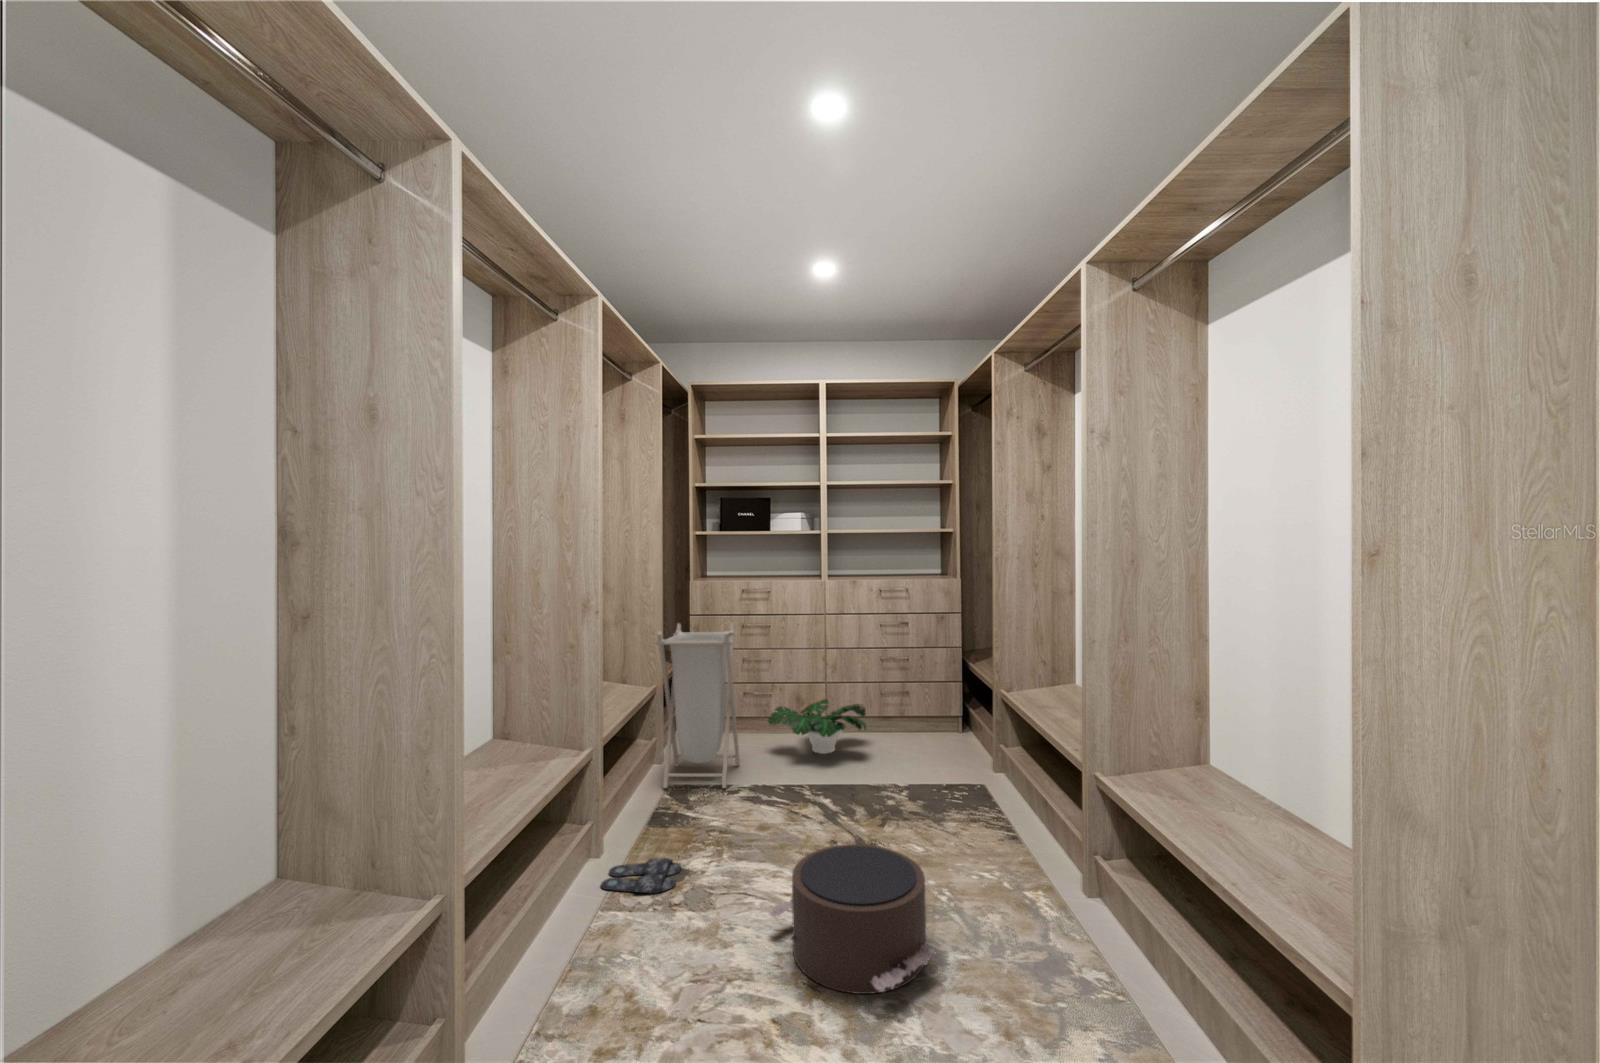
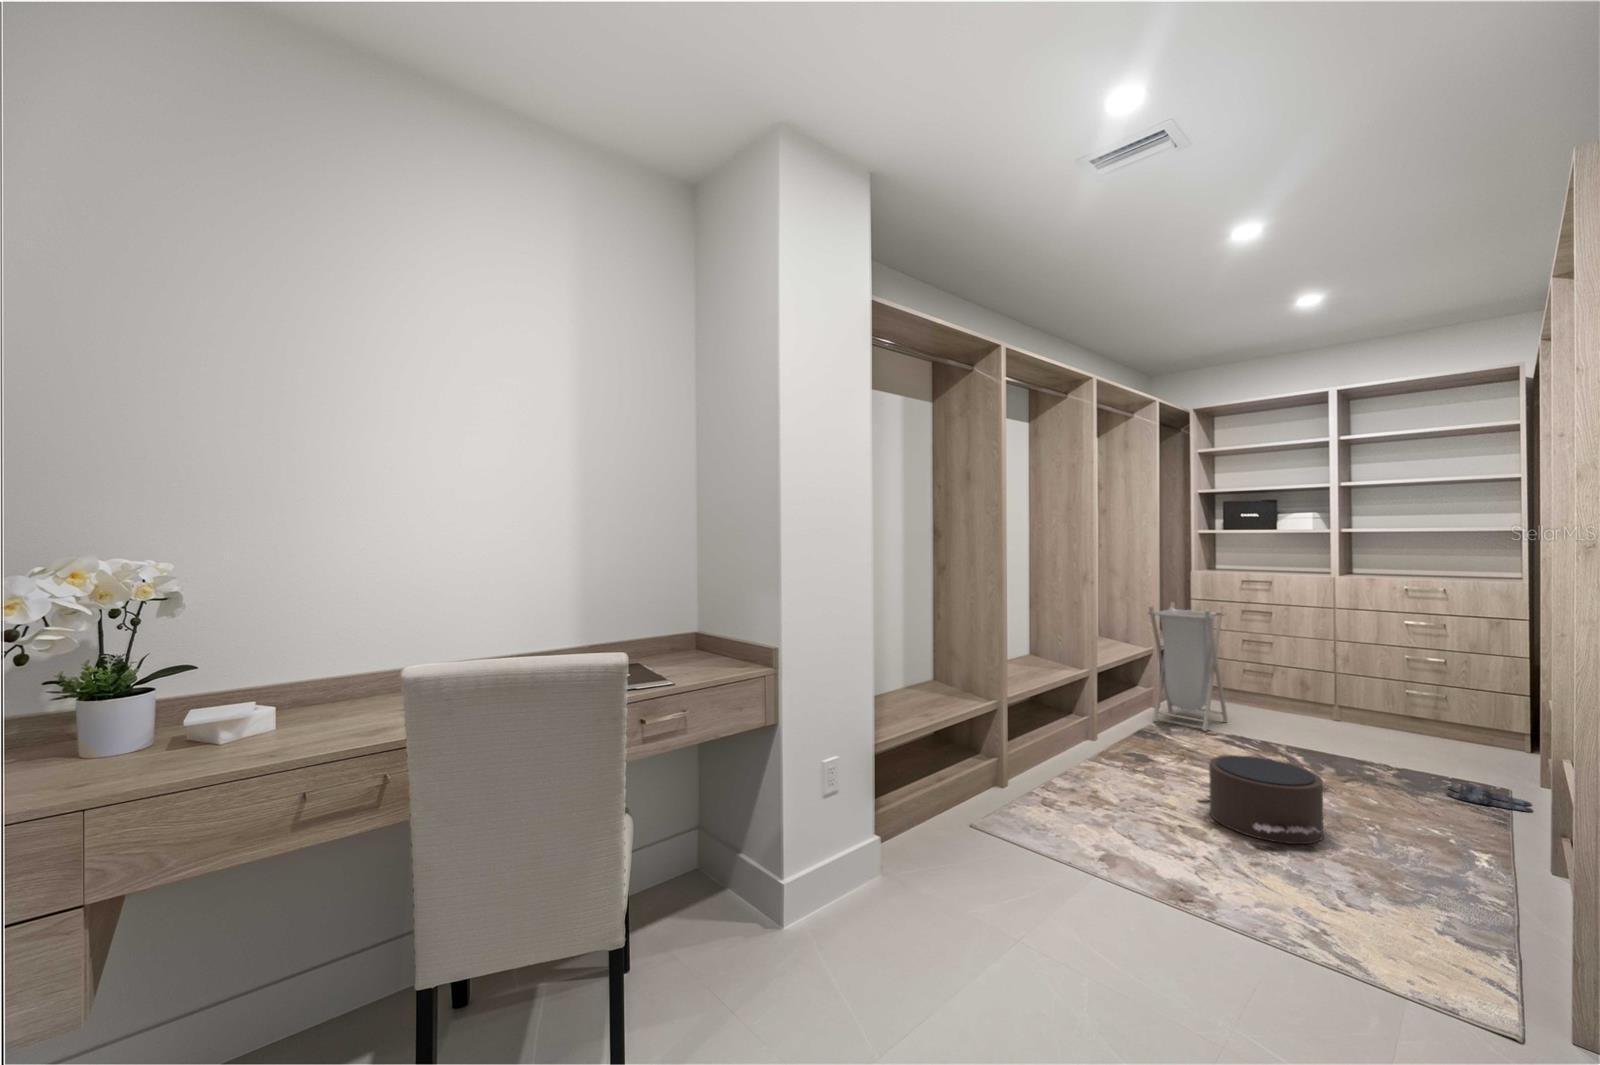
potted plant: present [768,699,866,754] -> none [1260,683,1379,733]
slippers: present [601,858,682,894] -> present [1447,785,1533,812]

